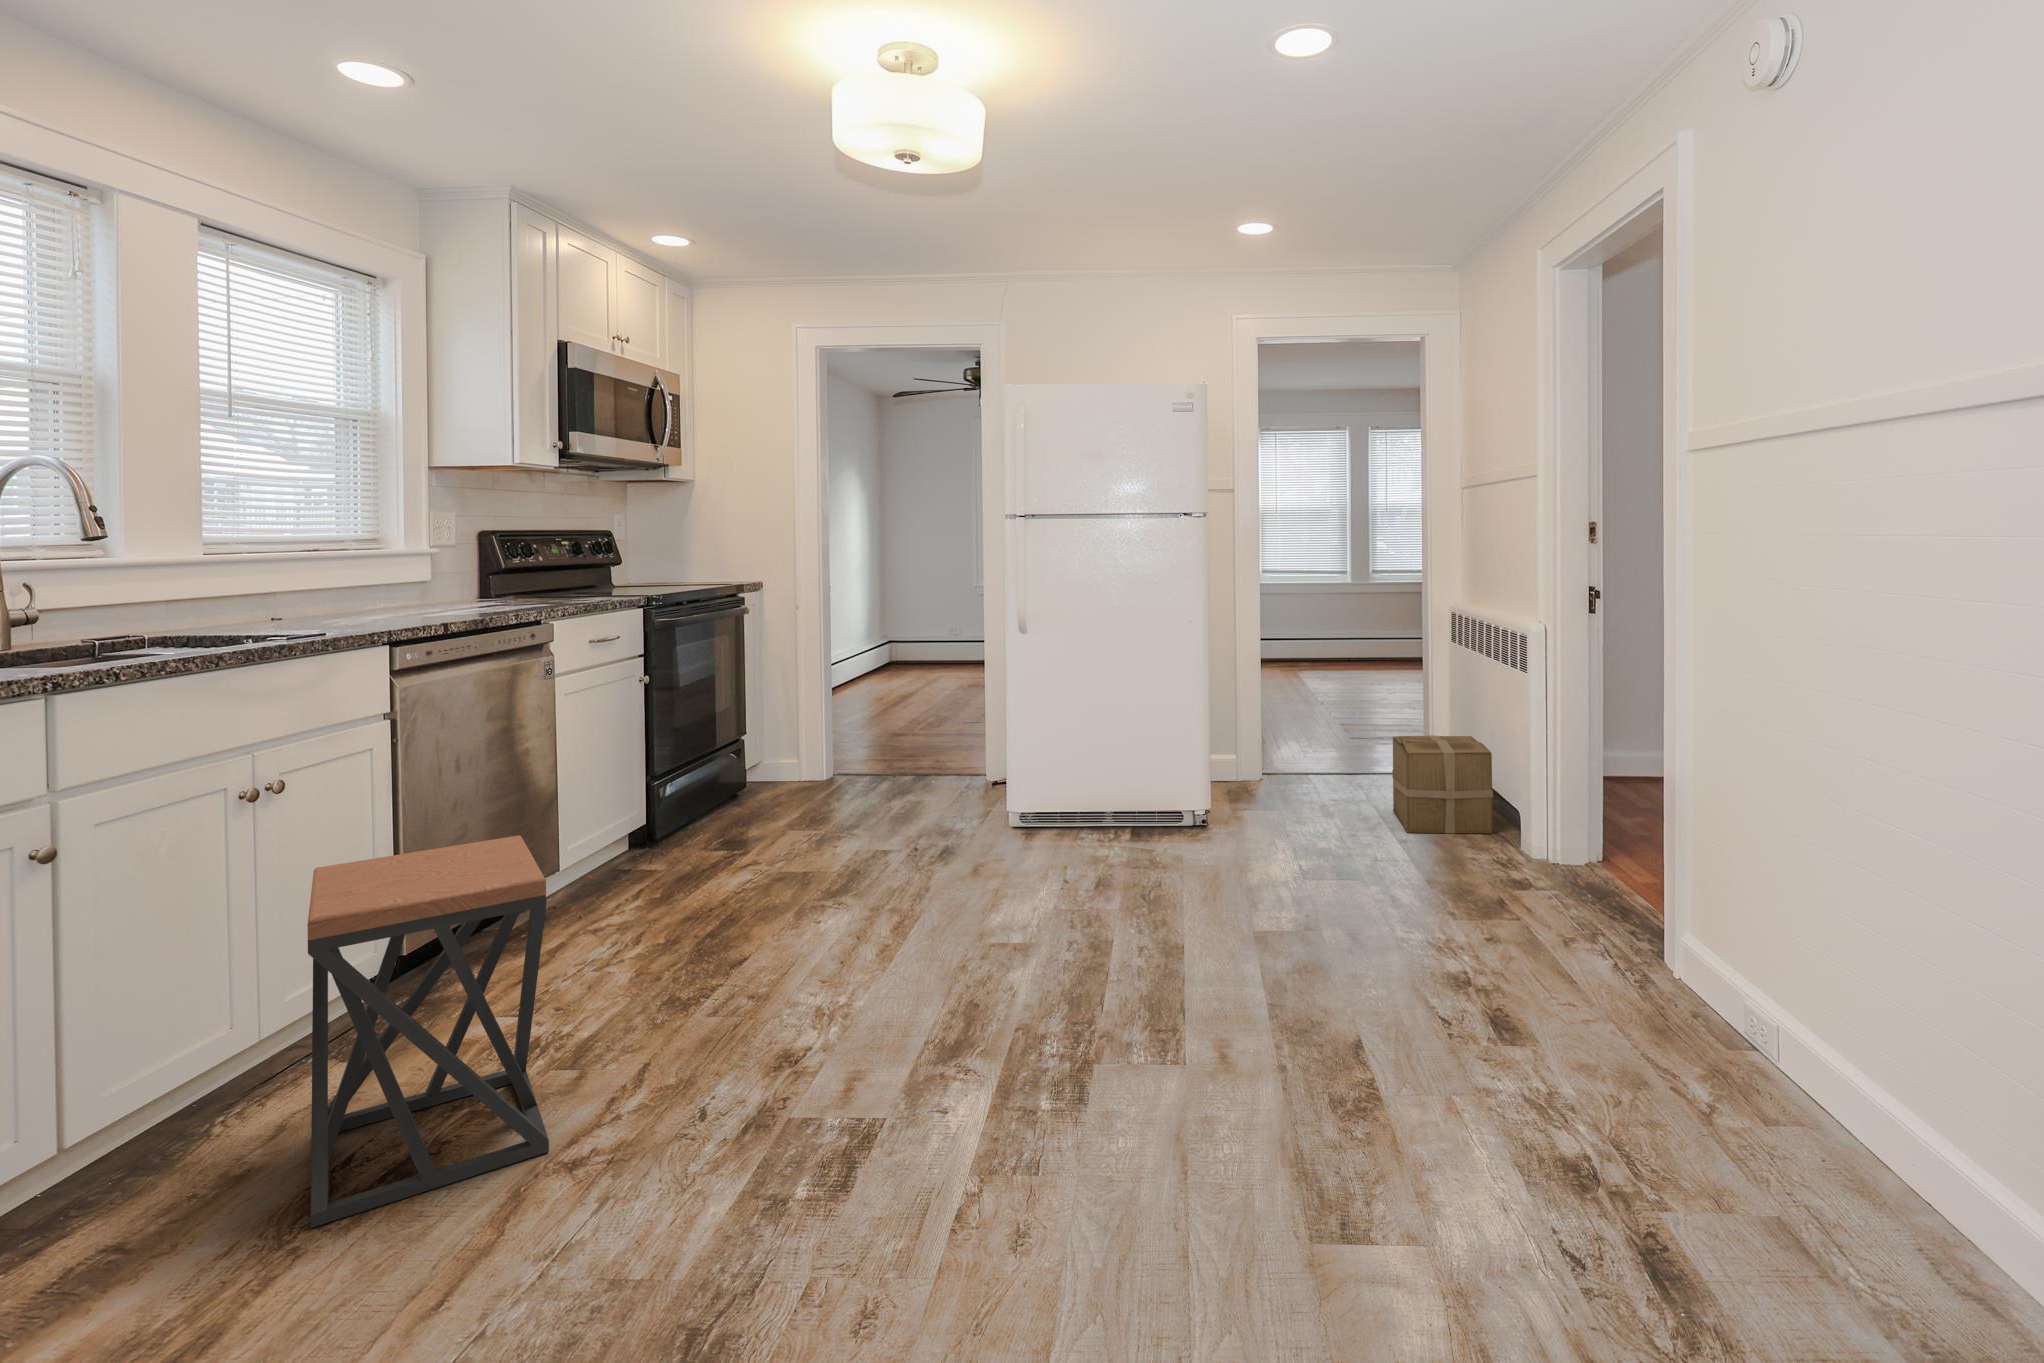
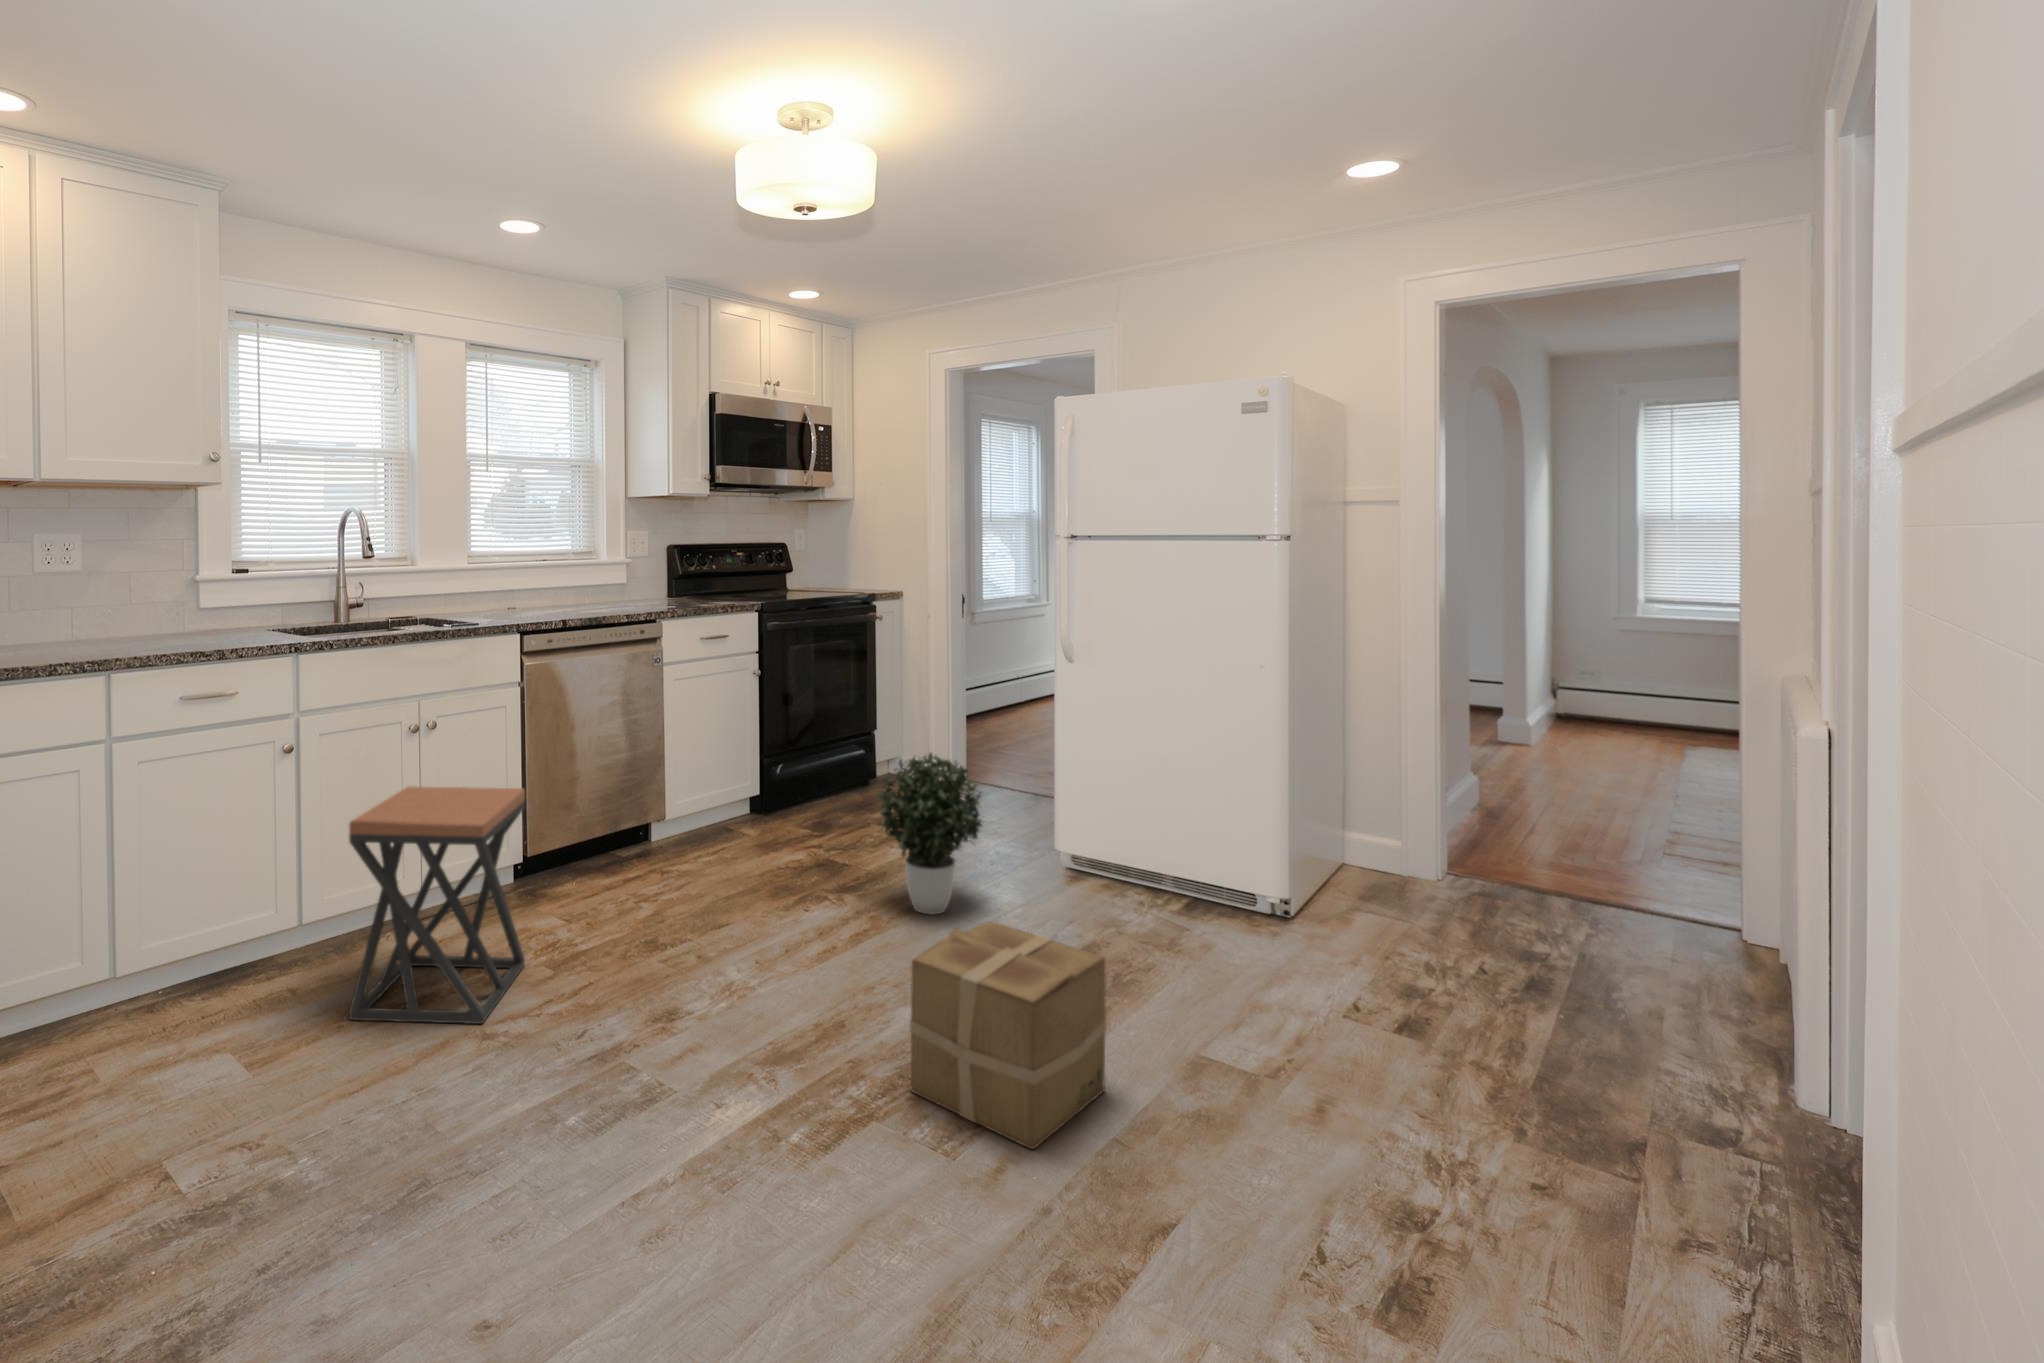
potted plant: none [872,728,991,895] -> present [877,753,982,914]
cardboard box: present [1392,735,1493,833] -> present [910,922,1106,1149]

